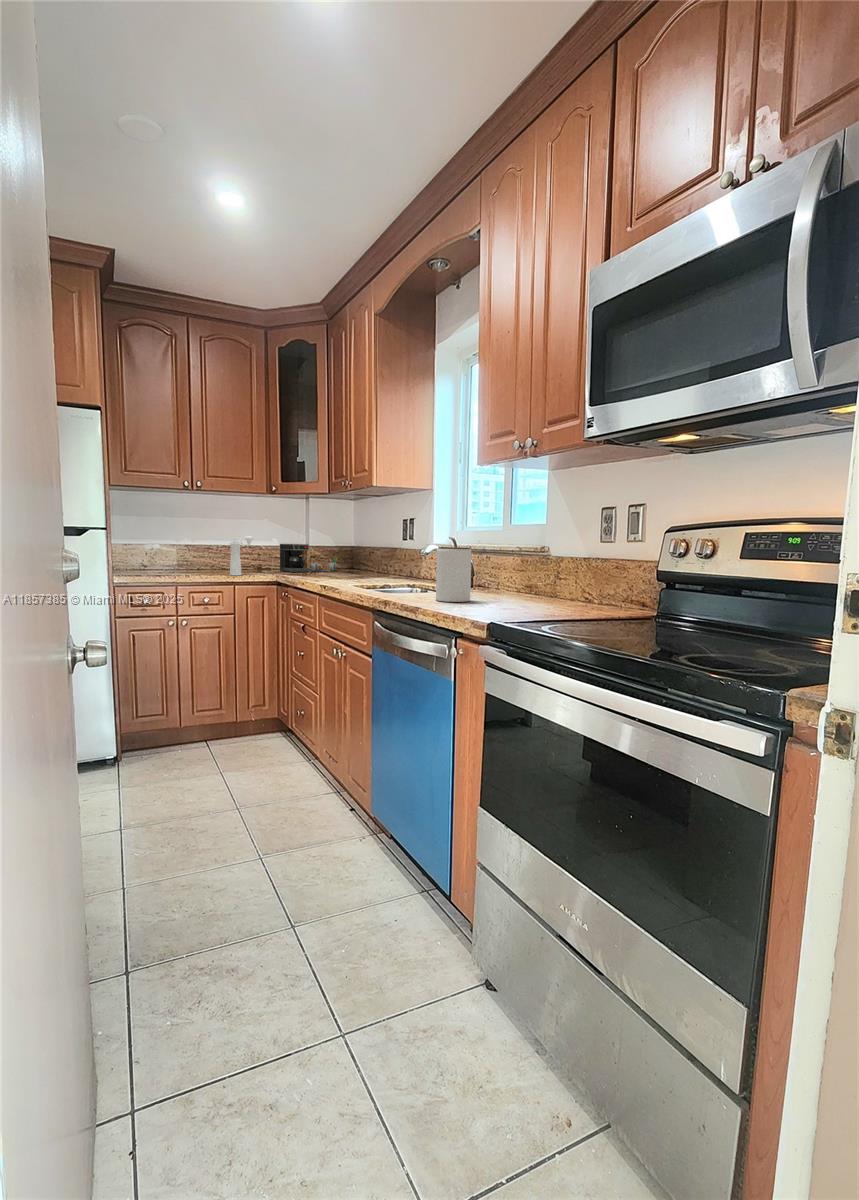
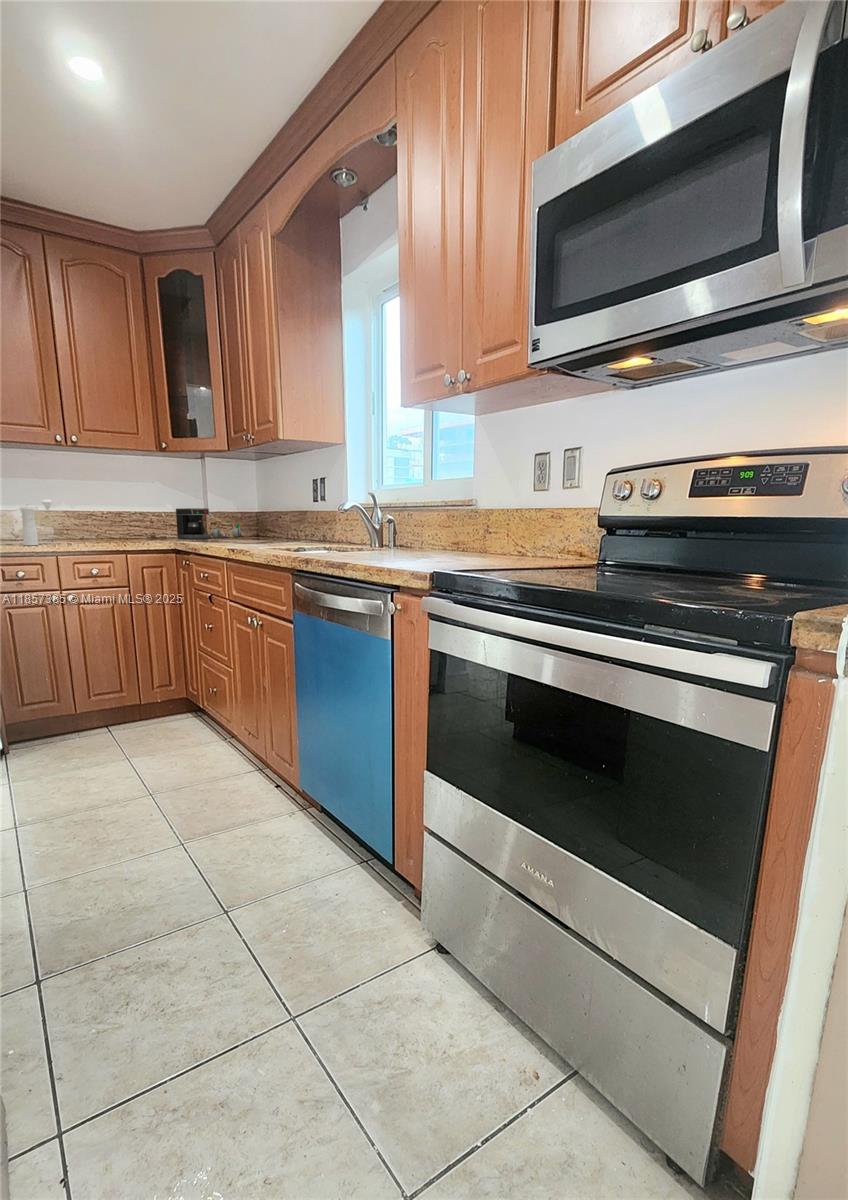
pepper mill: present [230,536,253,576] -> present [20,499,52,545]
jar: present [436,547,471,602] -> none [361,499,399,558]

